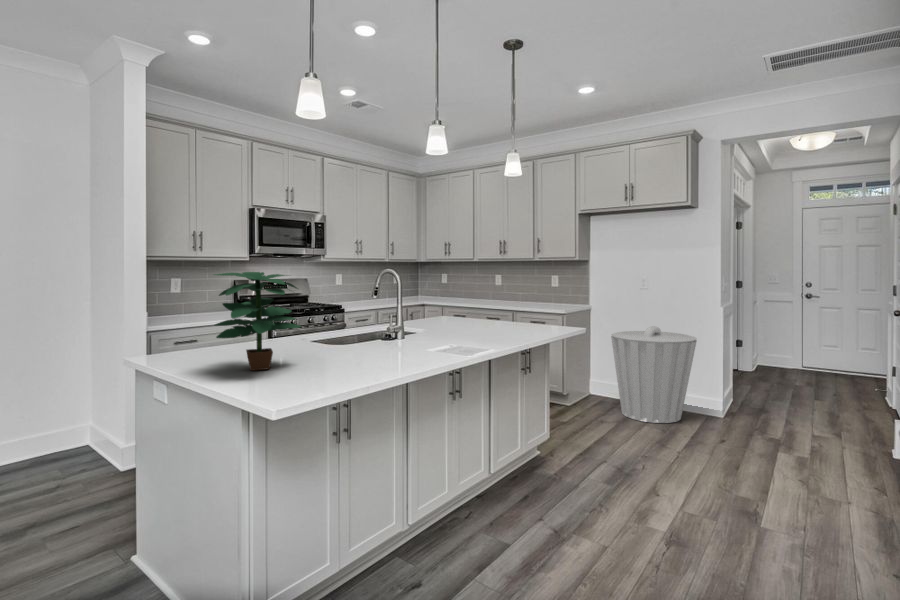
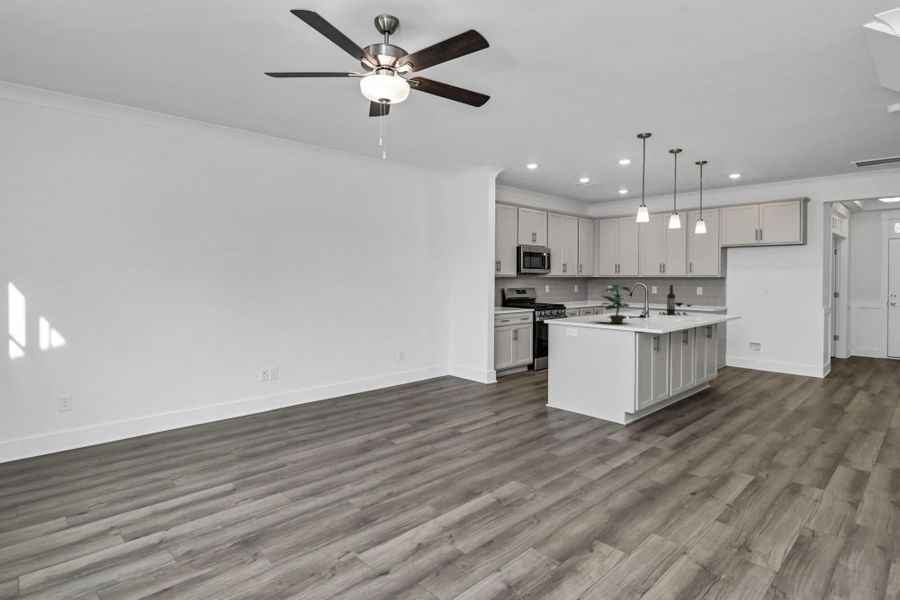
wine bottle: none [446,274,503,330] -> present [659,285,691,315]
trash can: present [611,326,697,423] -> none [746,320,806,379]

